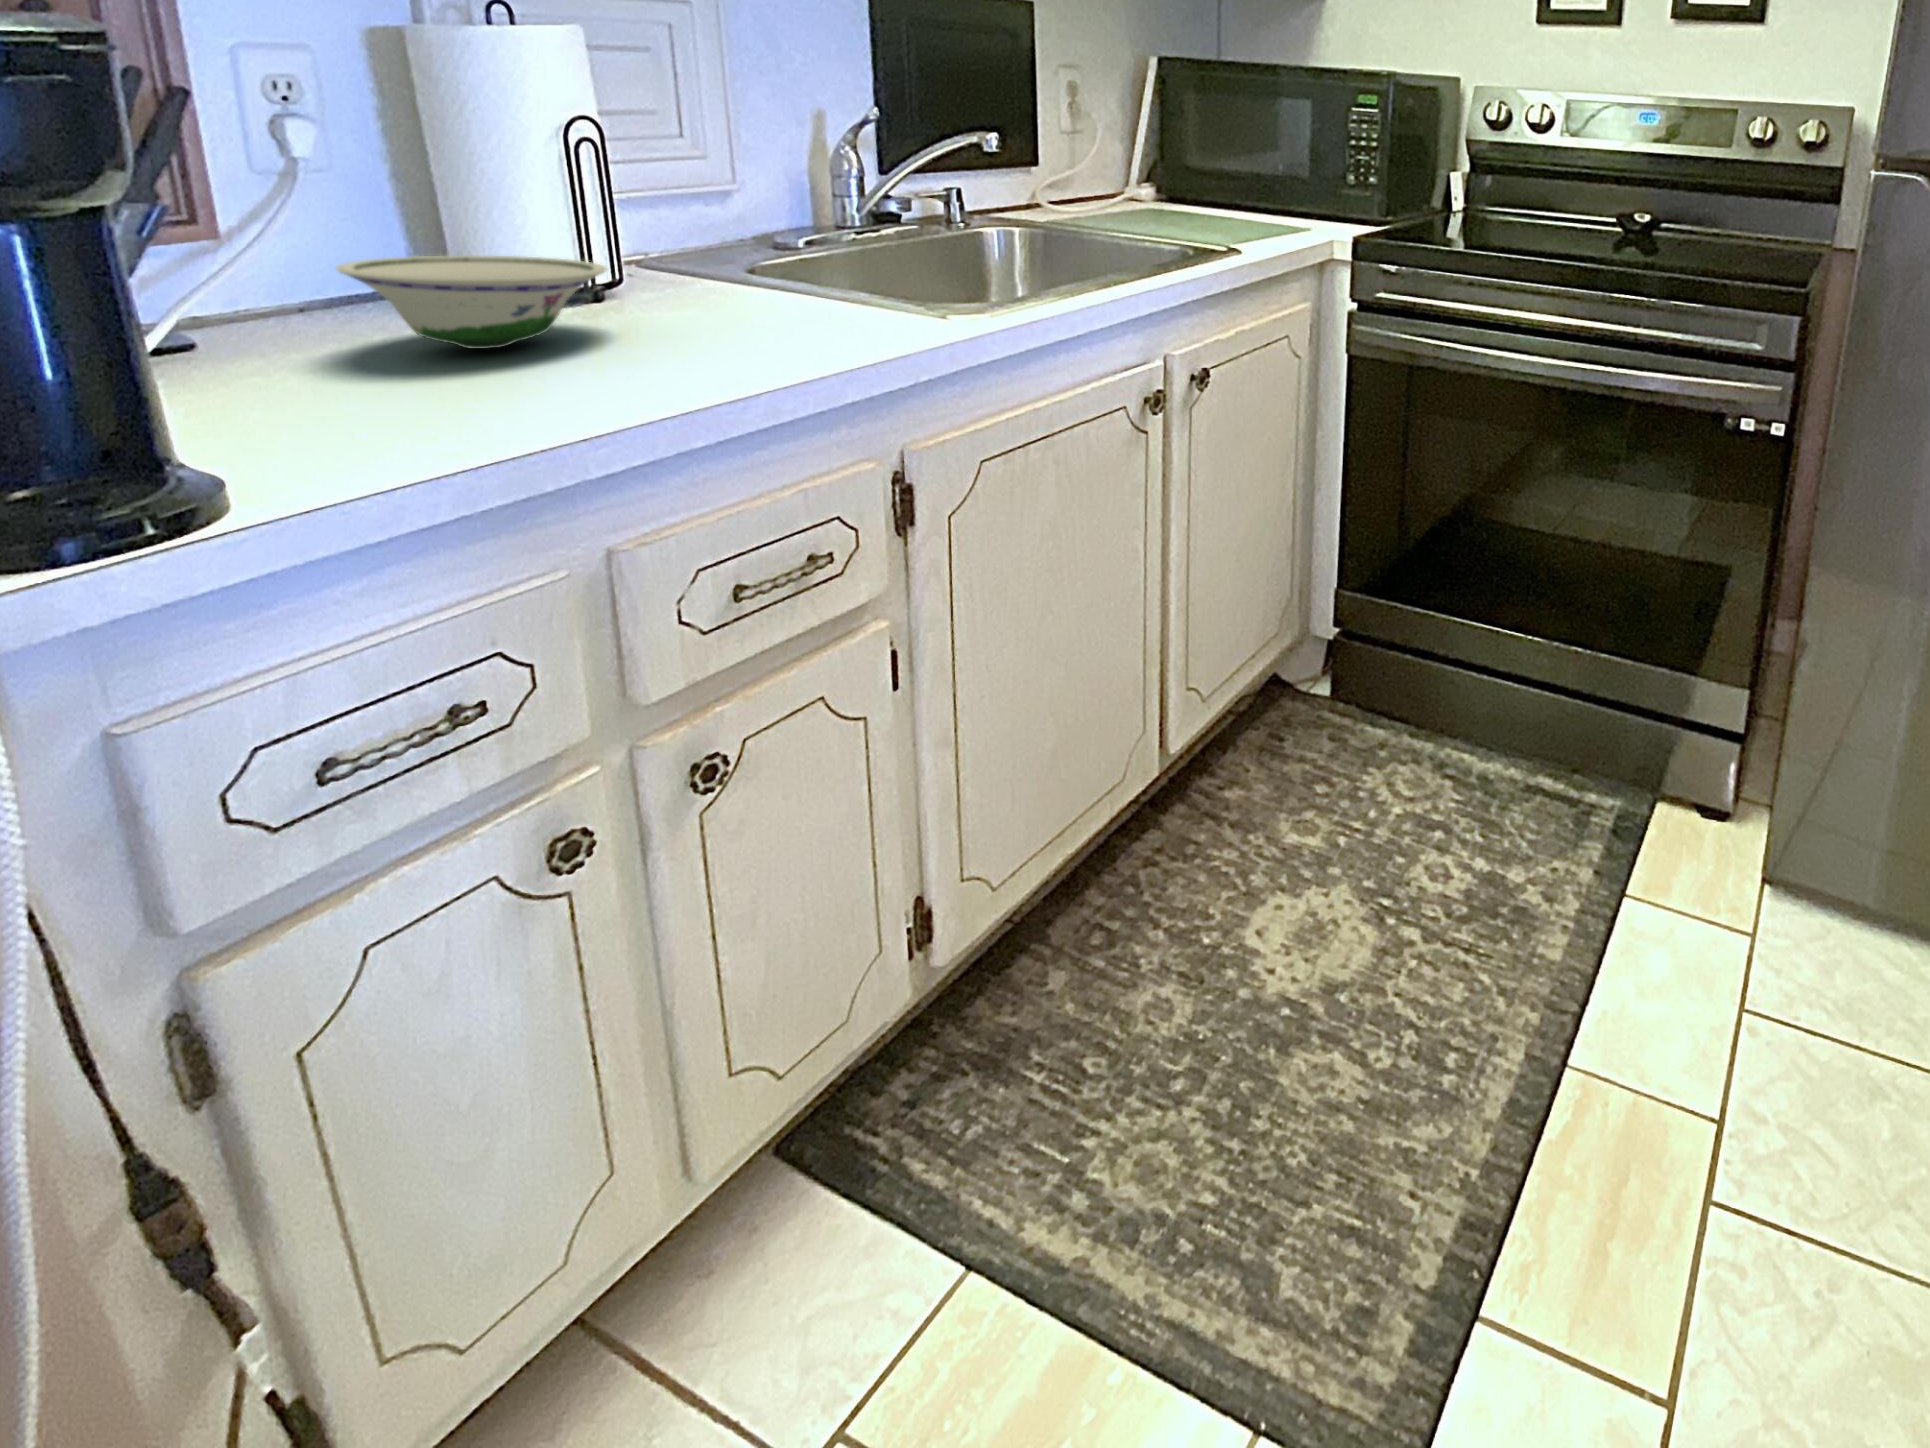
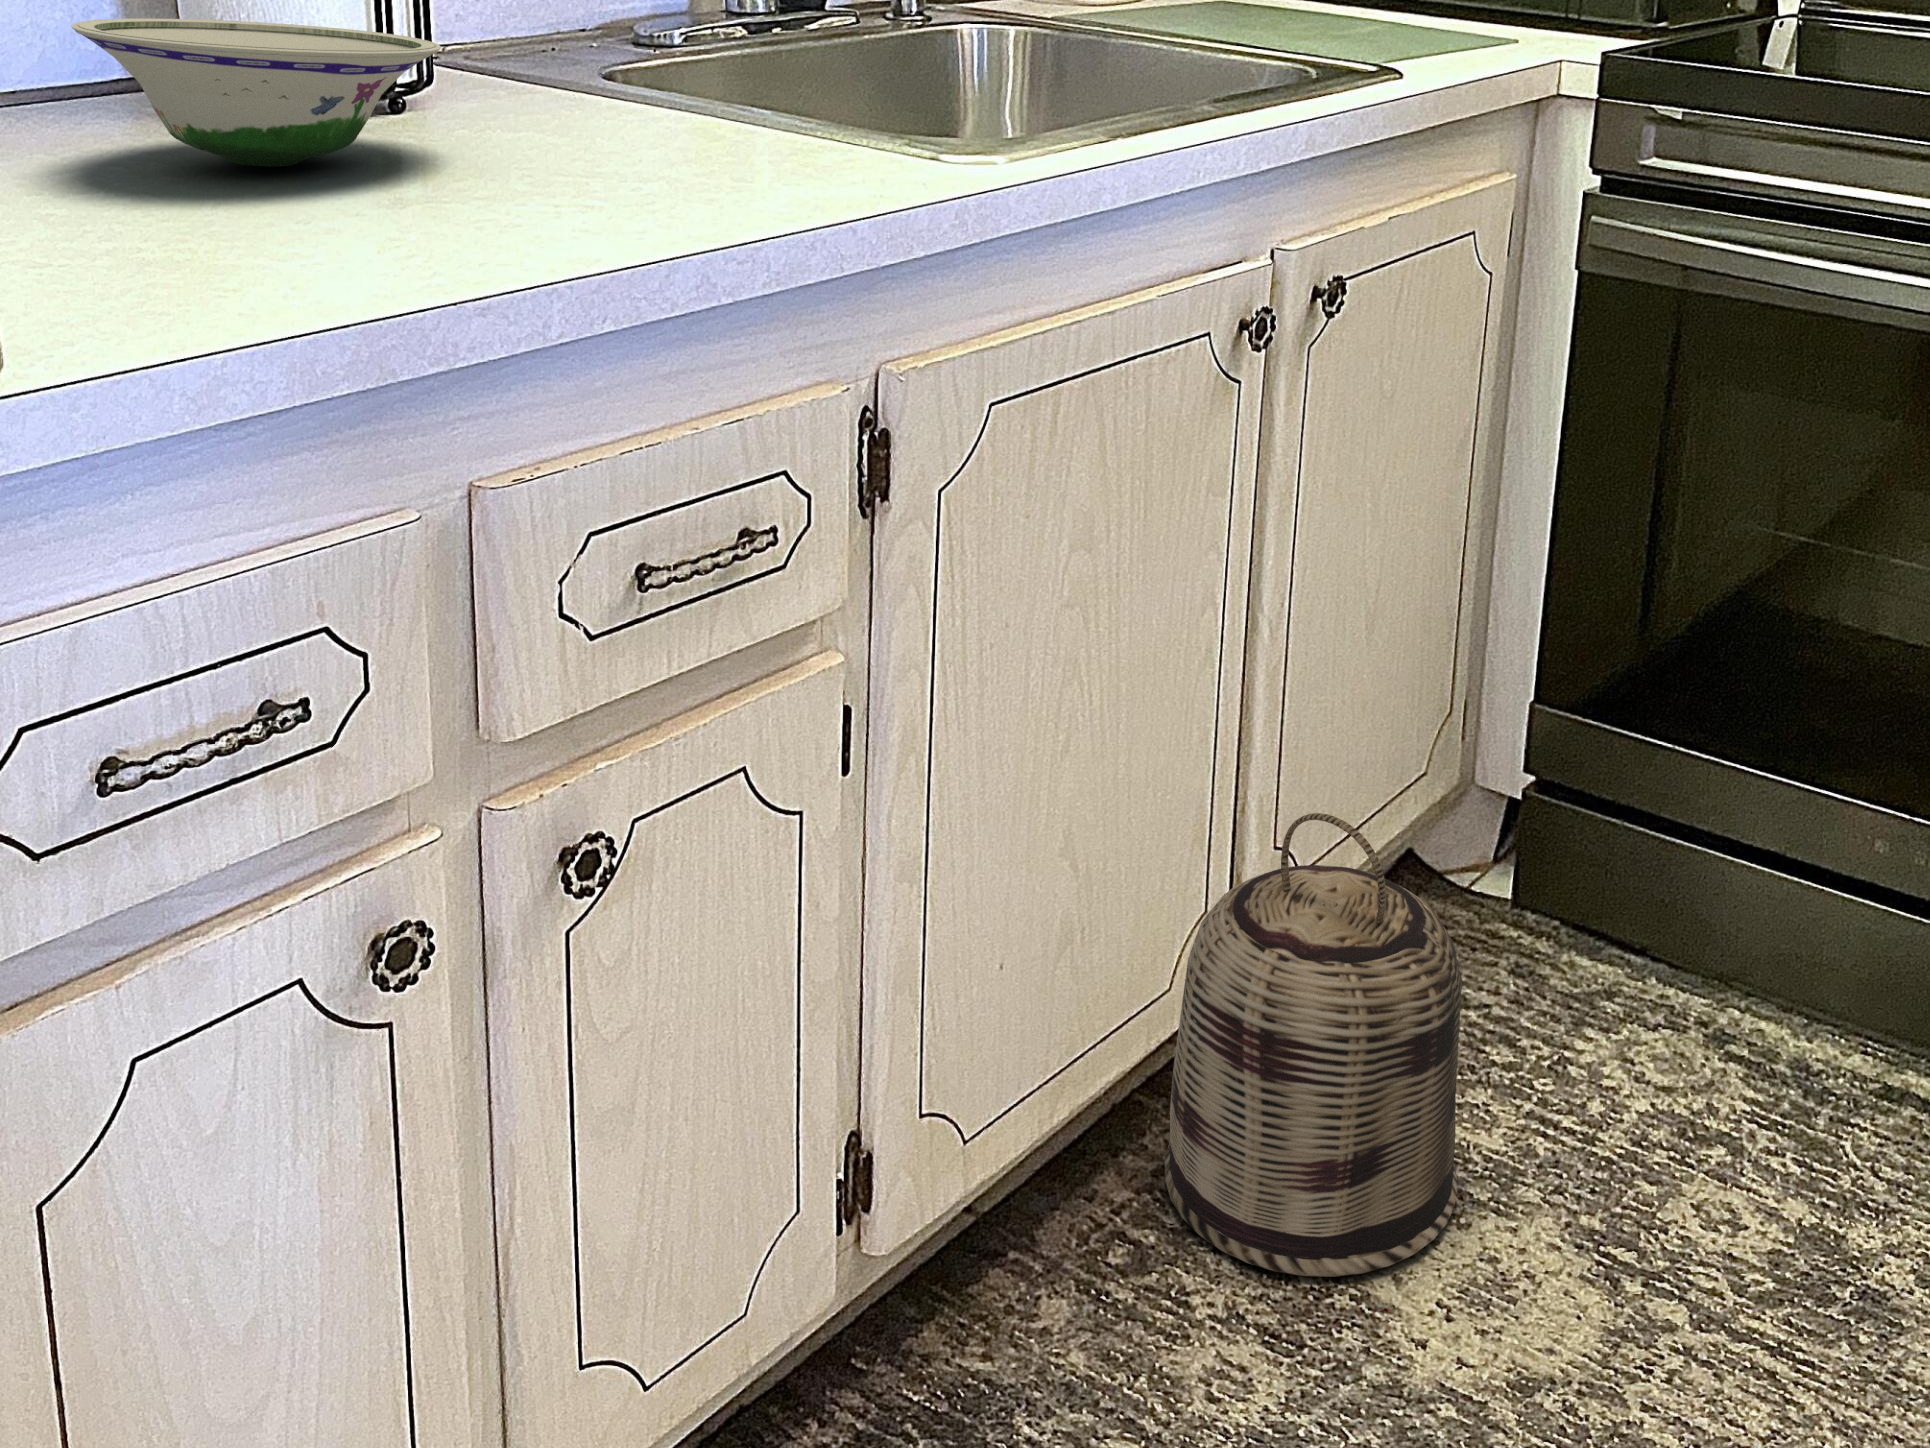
basket: none [1126,674,1294,939] -> present [1165,813,1462,1277]

